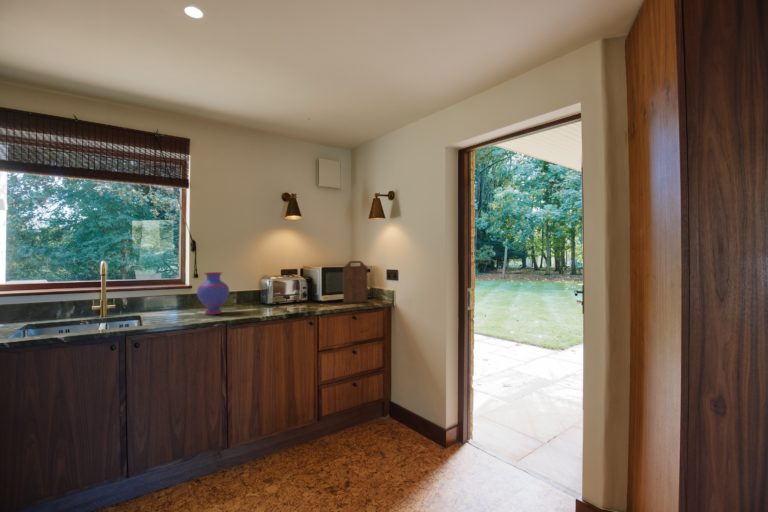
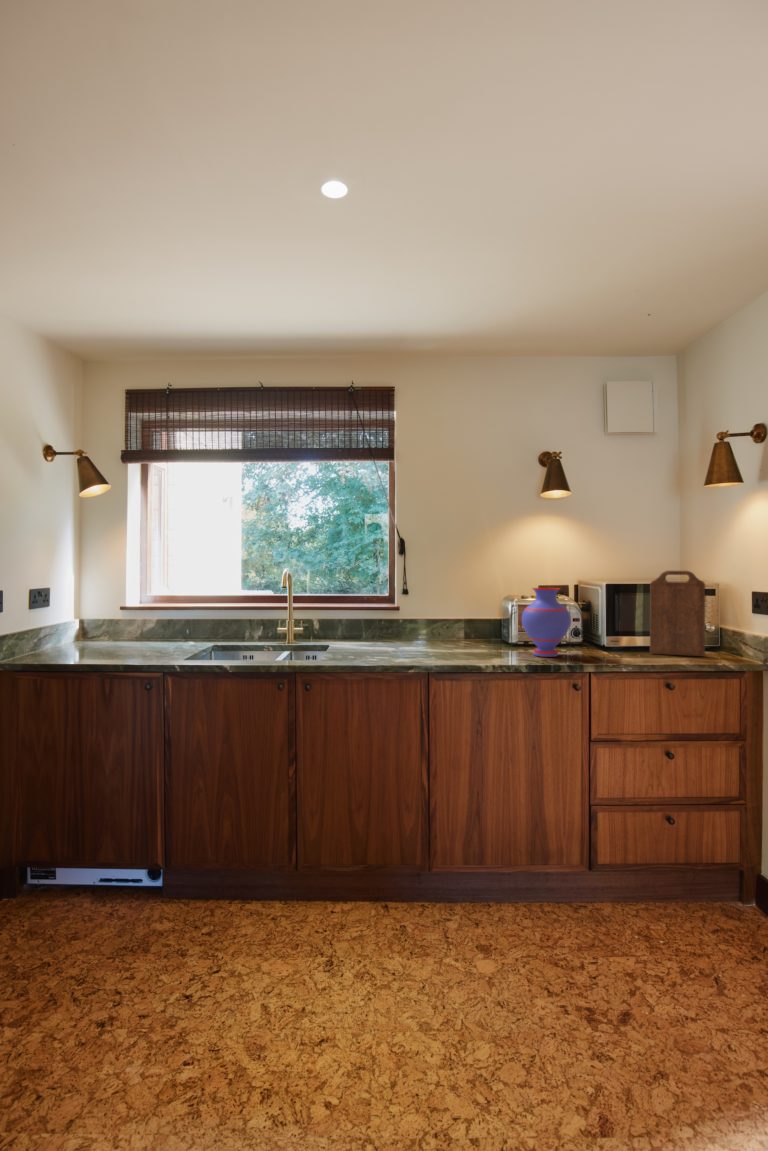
vase: present [197,272,229,315] -> present [522,588,571,657]

